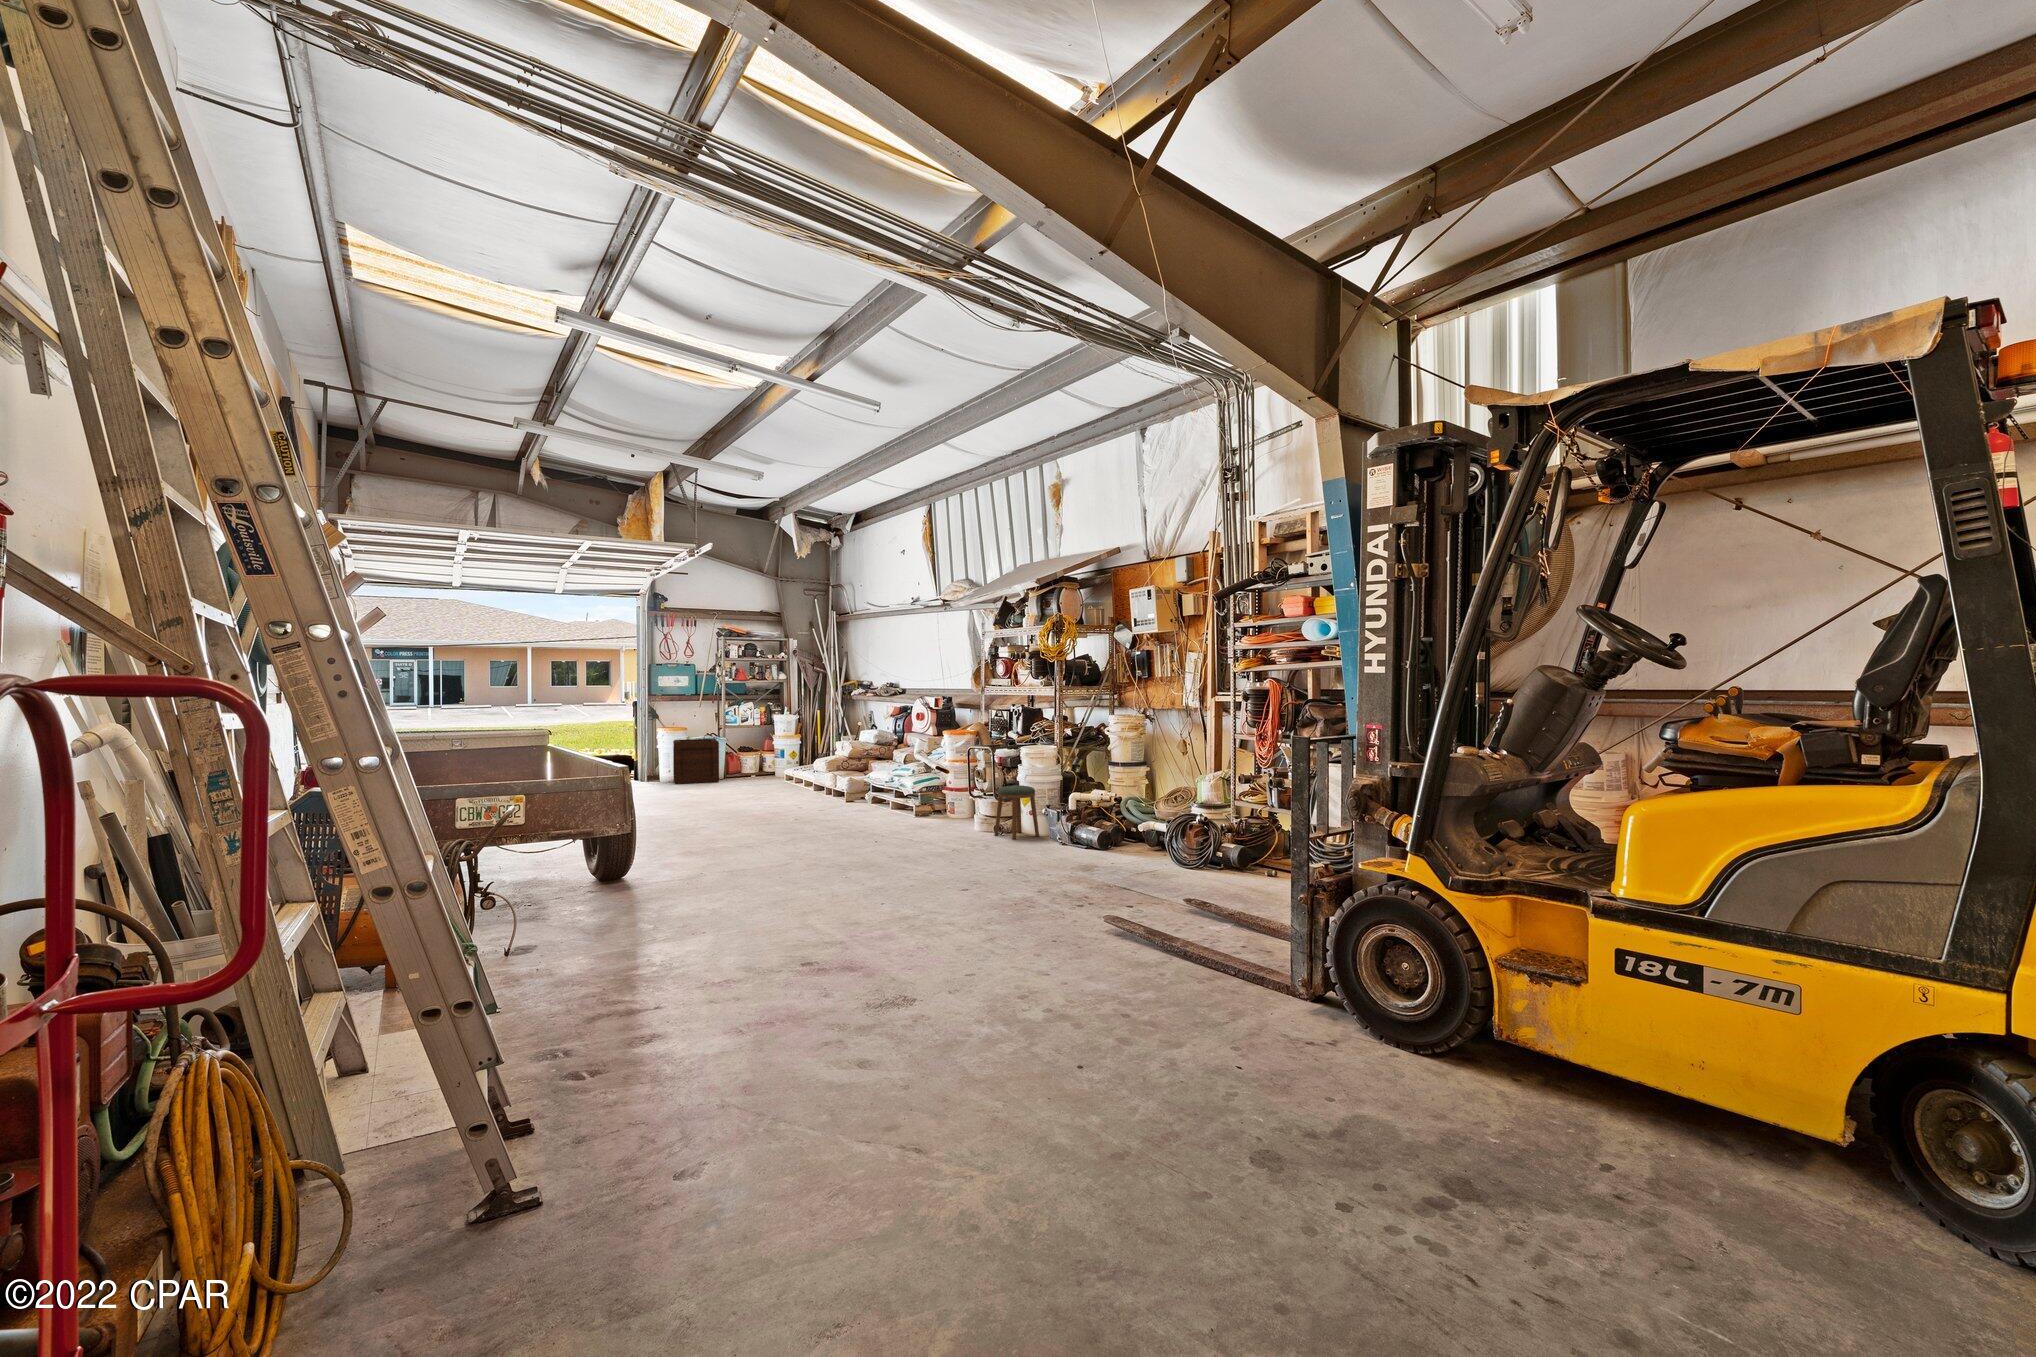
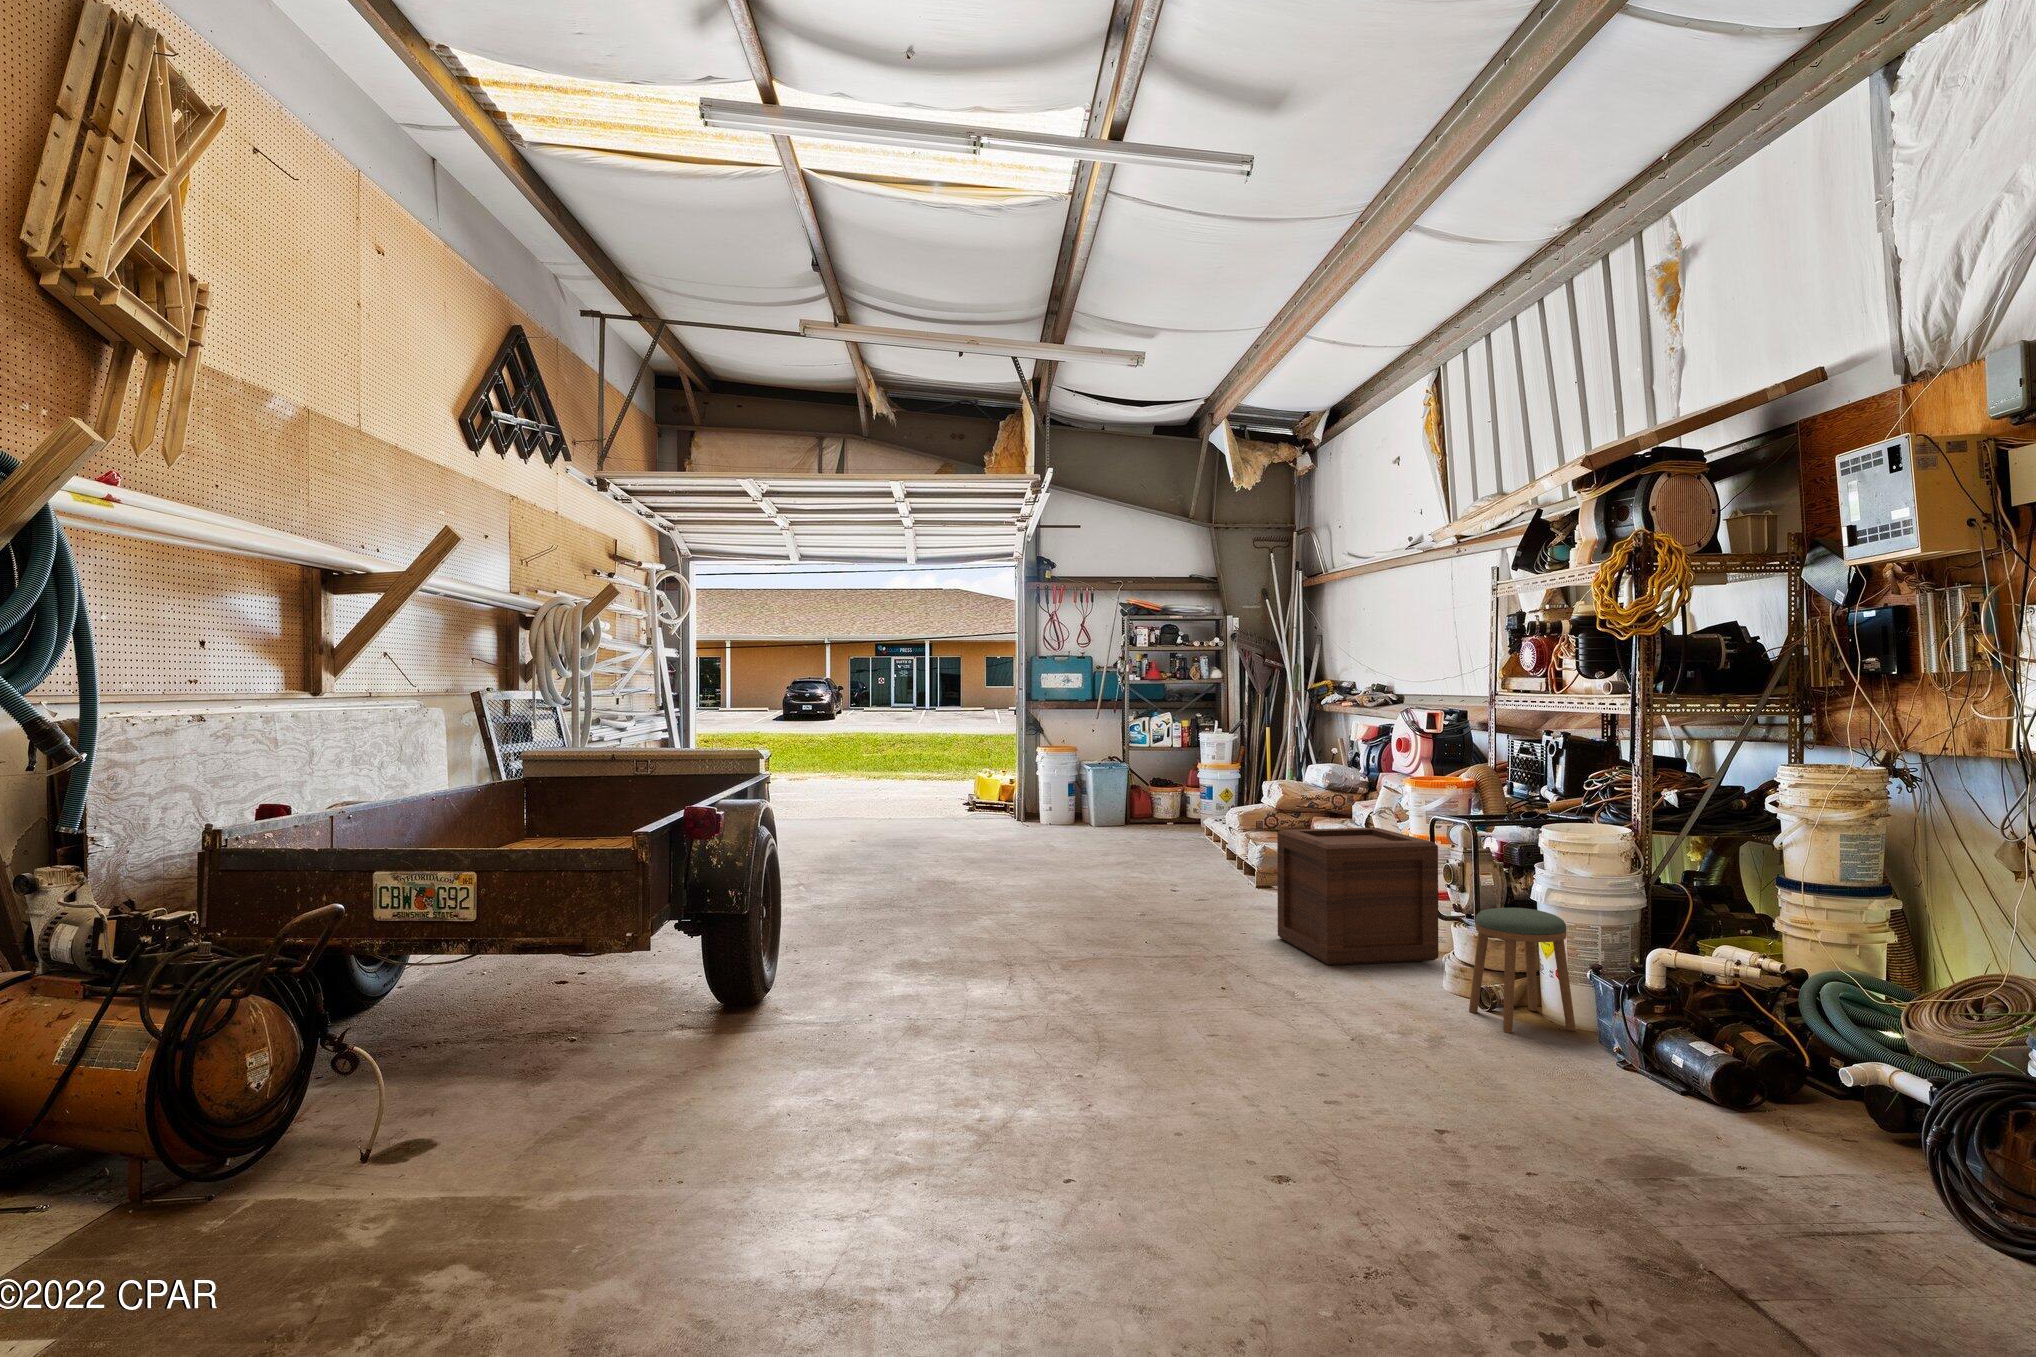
wooden crate: present [673,739,719,784] -> present [1277,828,1438,965]

